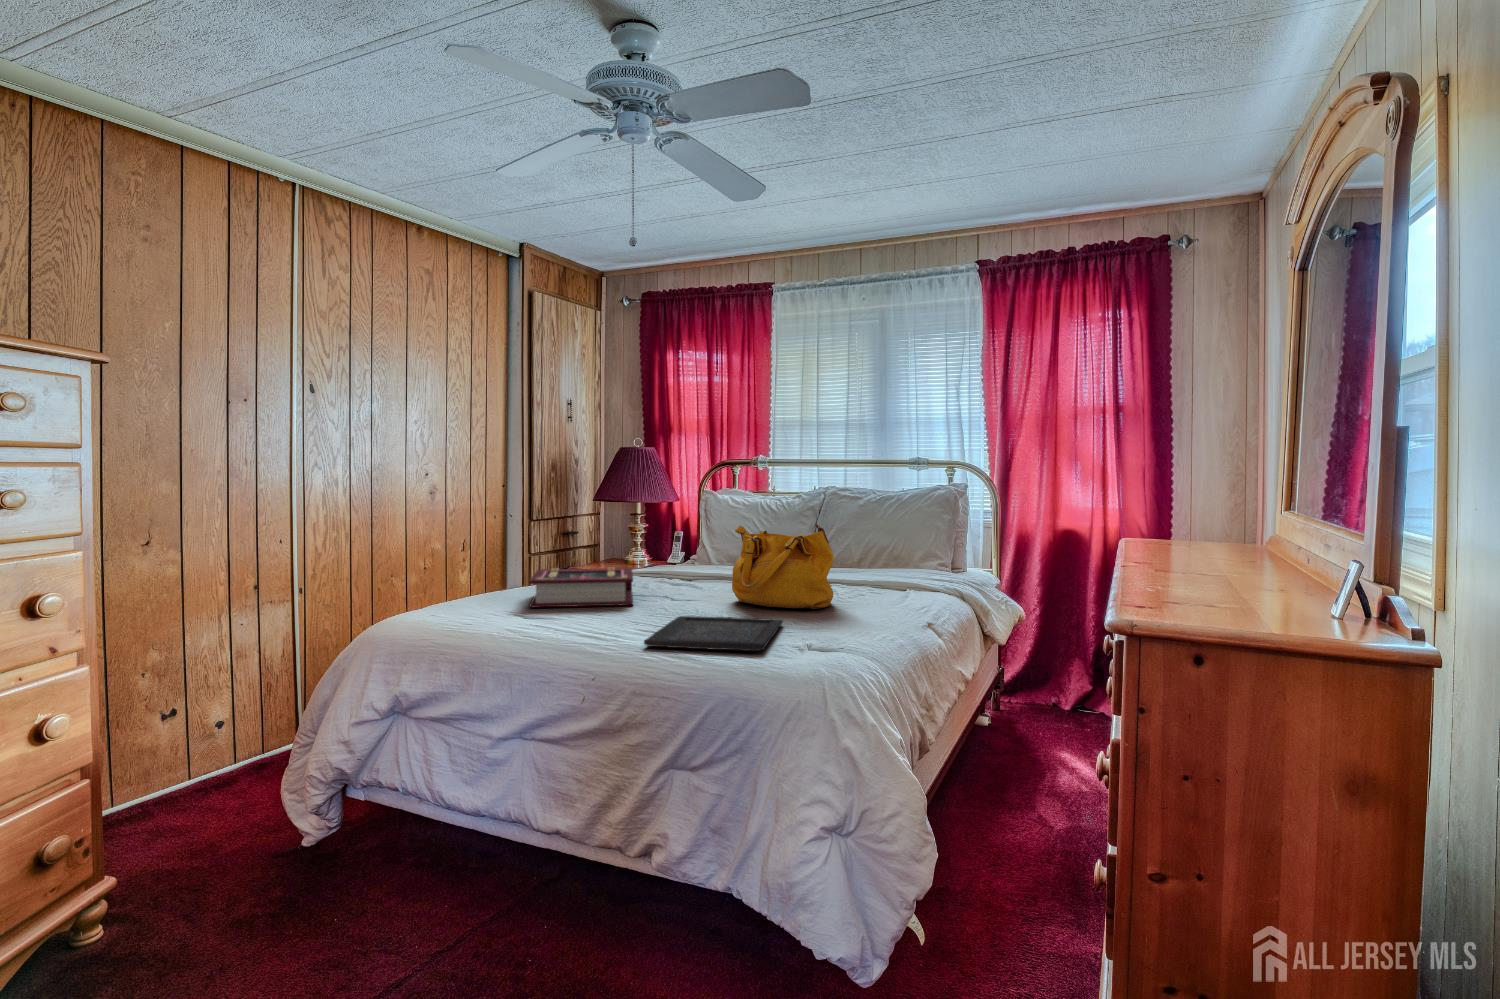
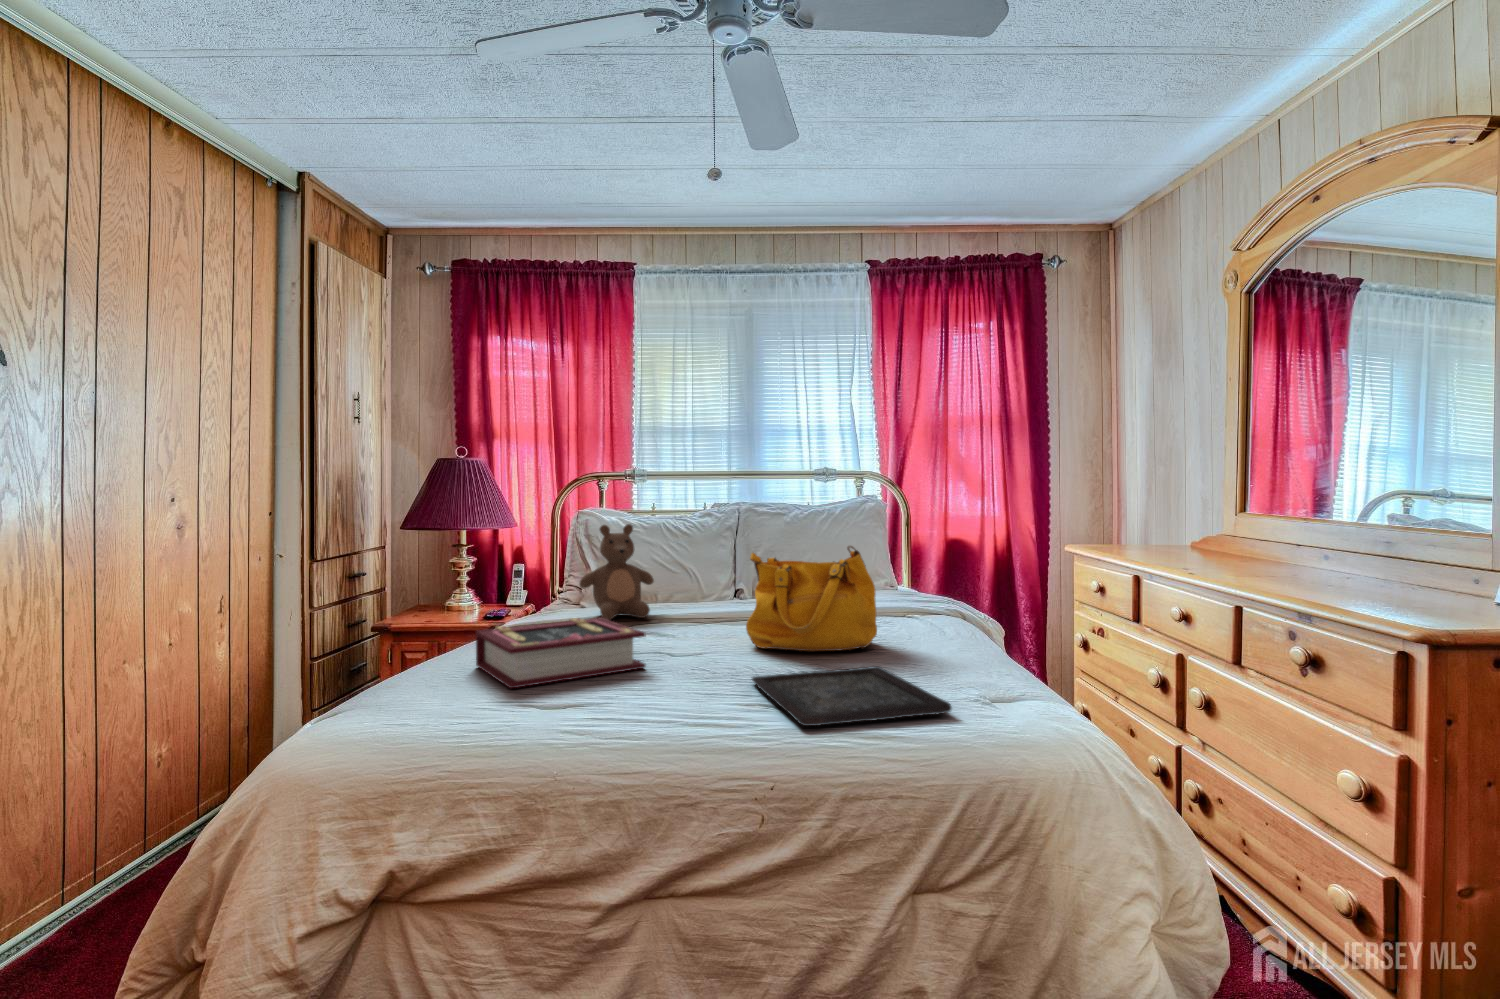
teddy bear: none [666,501,725,576] -> present [580,524,654,620]

